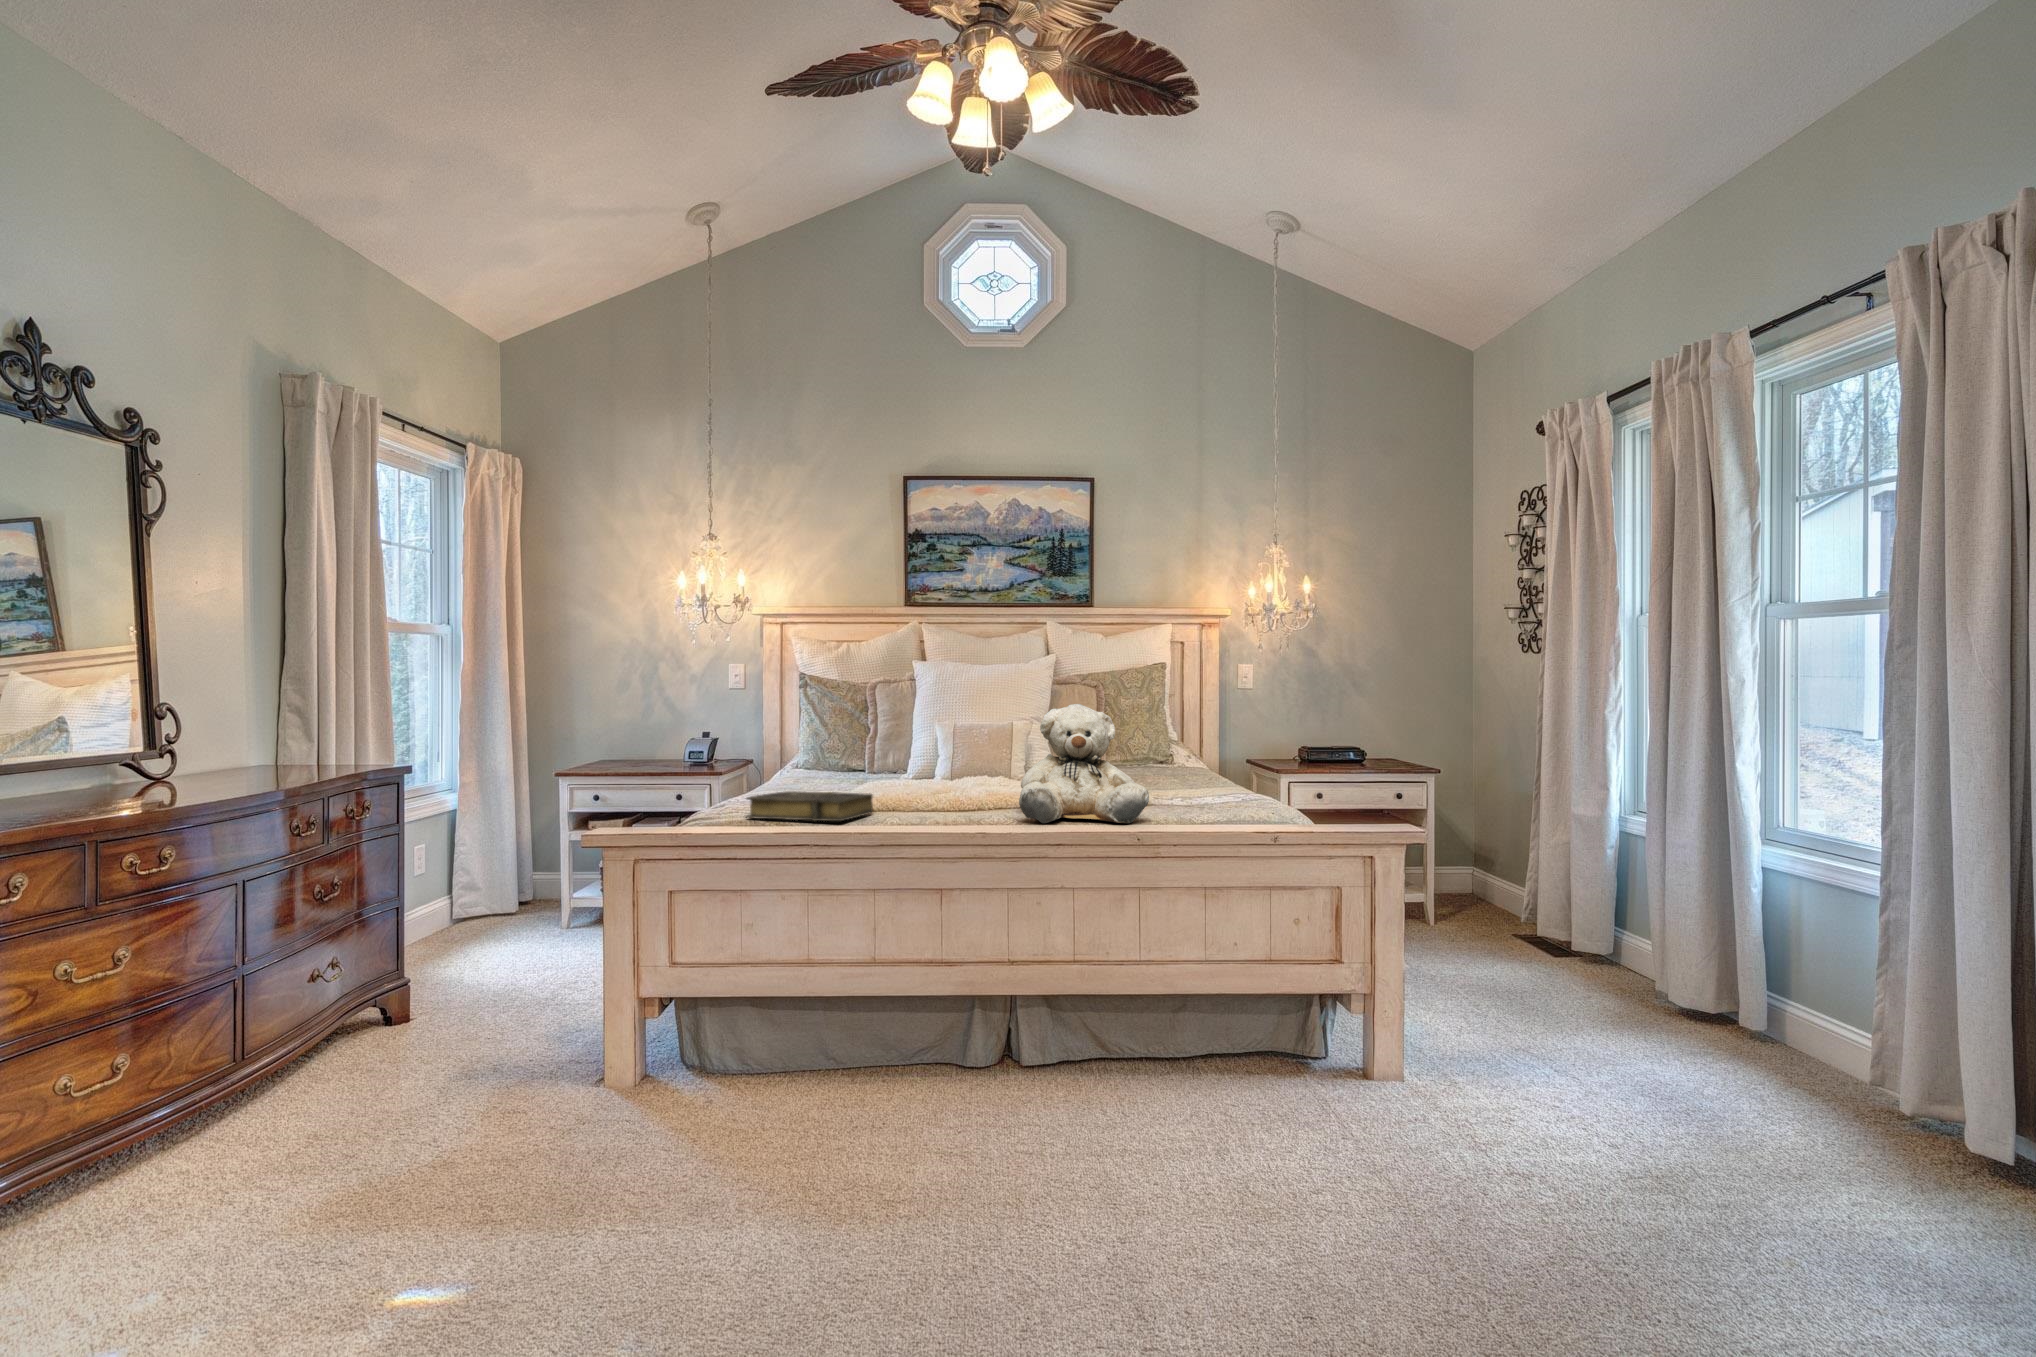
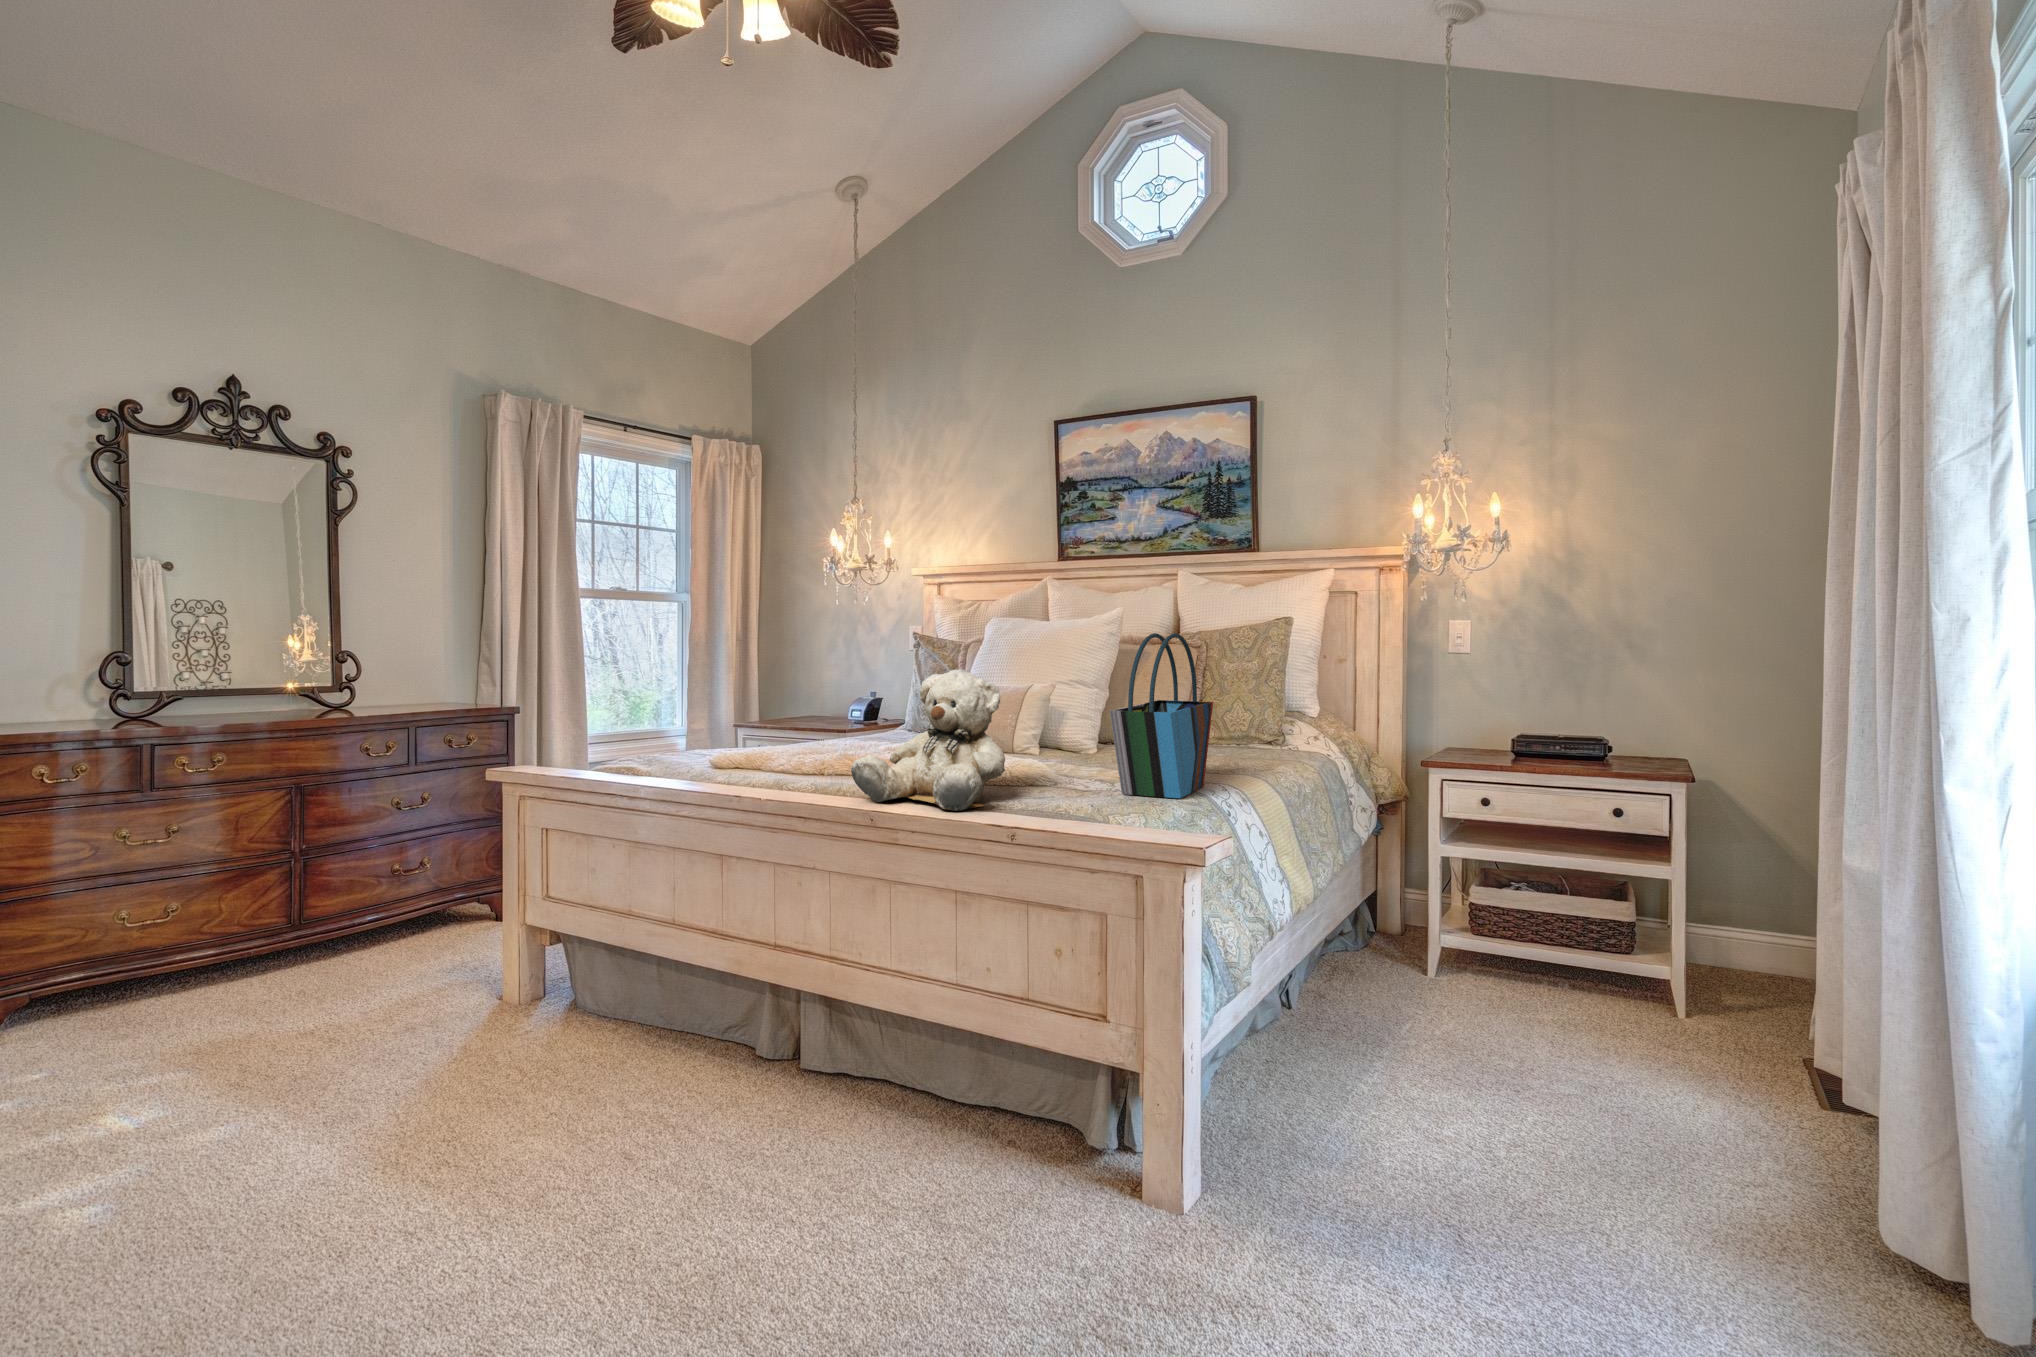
tote bag: none [1174,672,1252,804] -> present [1110,633,1213,798]
book: present [746,791,873,821] -> none [665,749,775,782]

